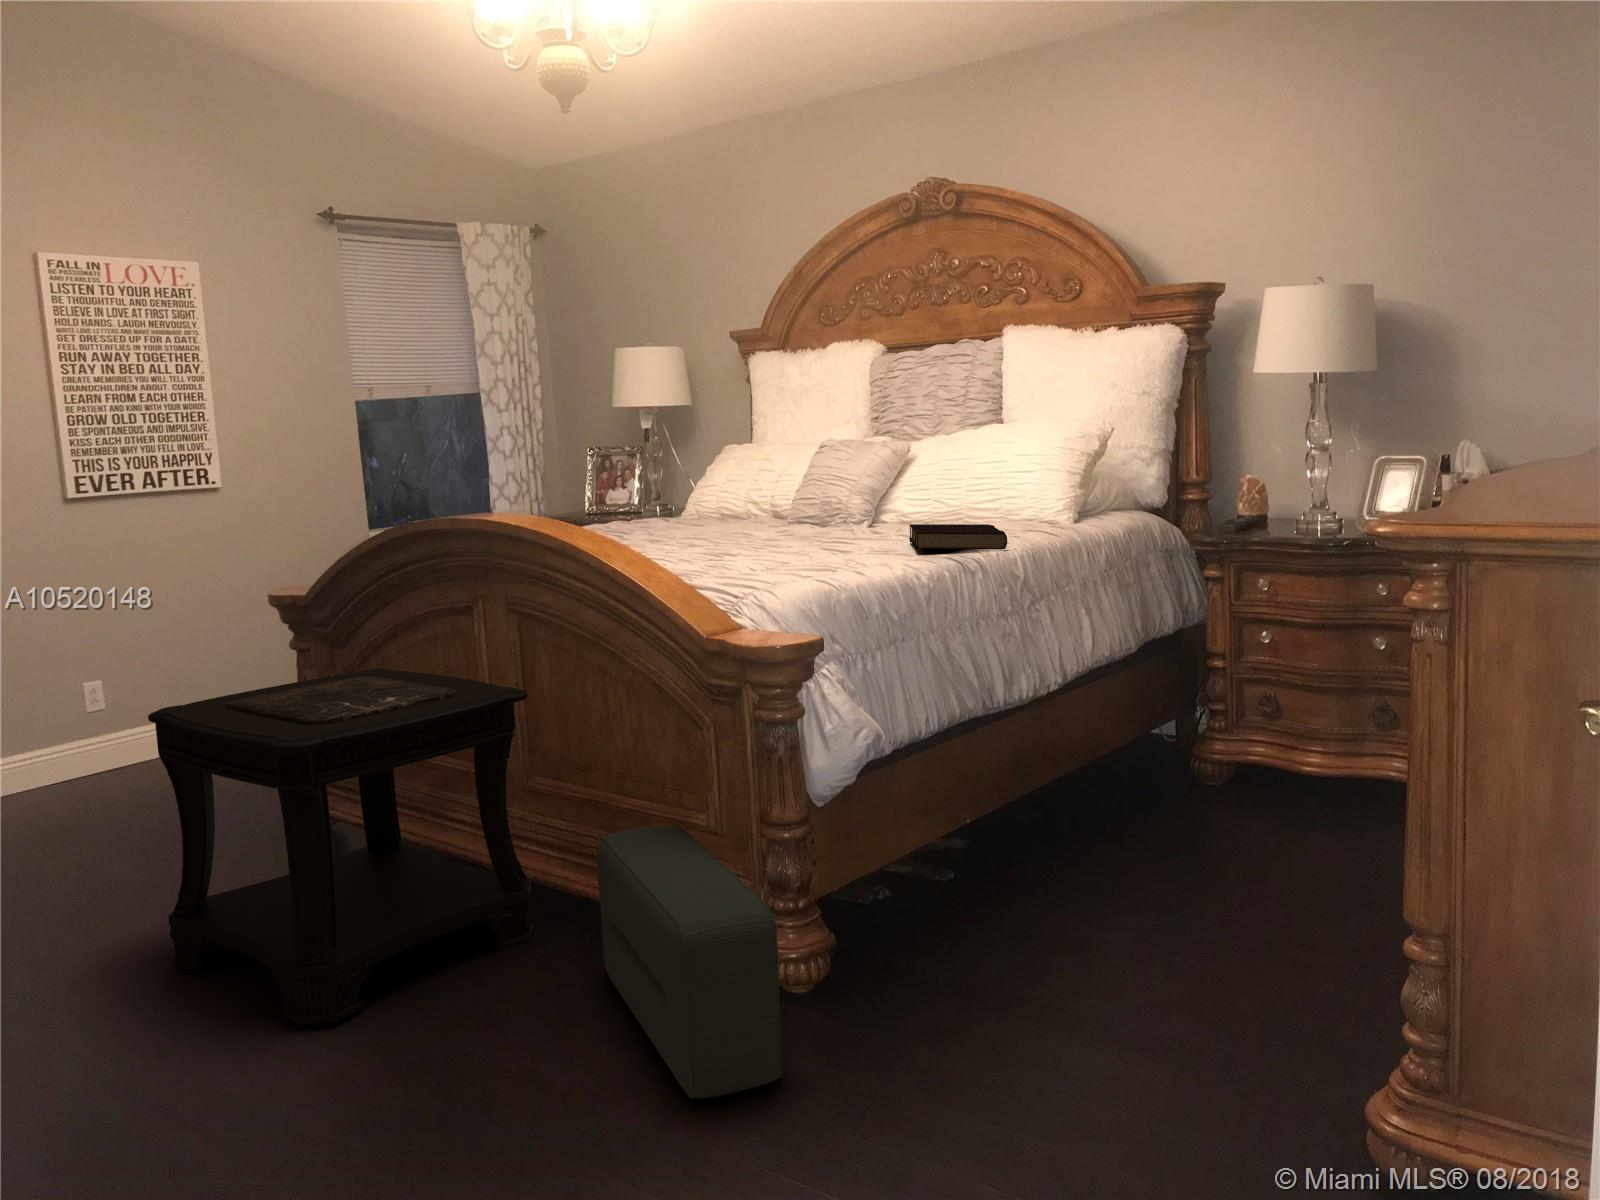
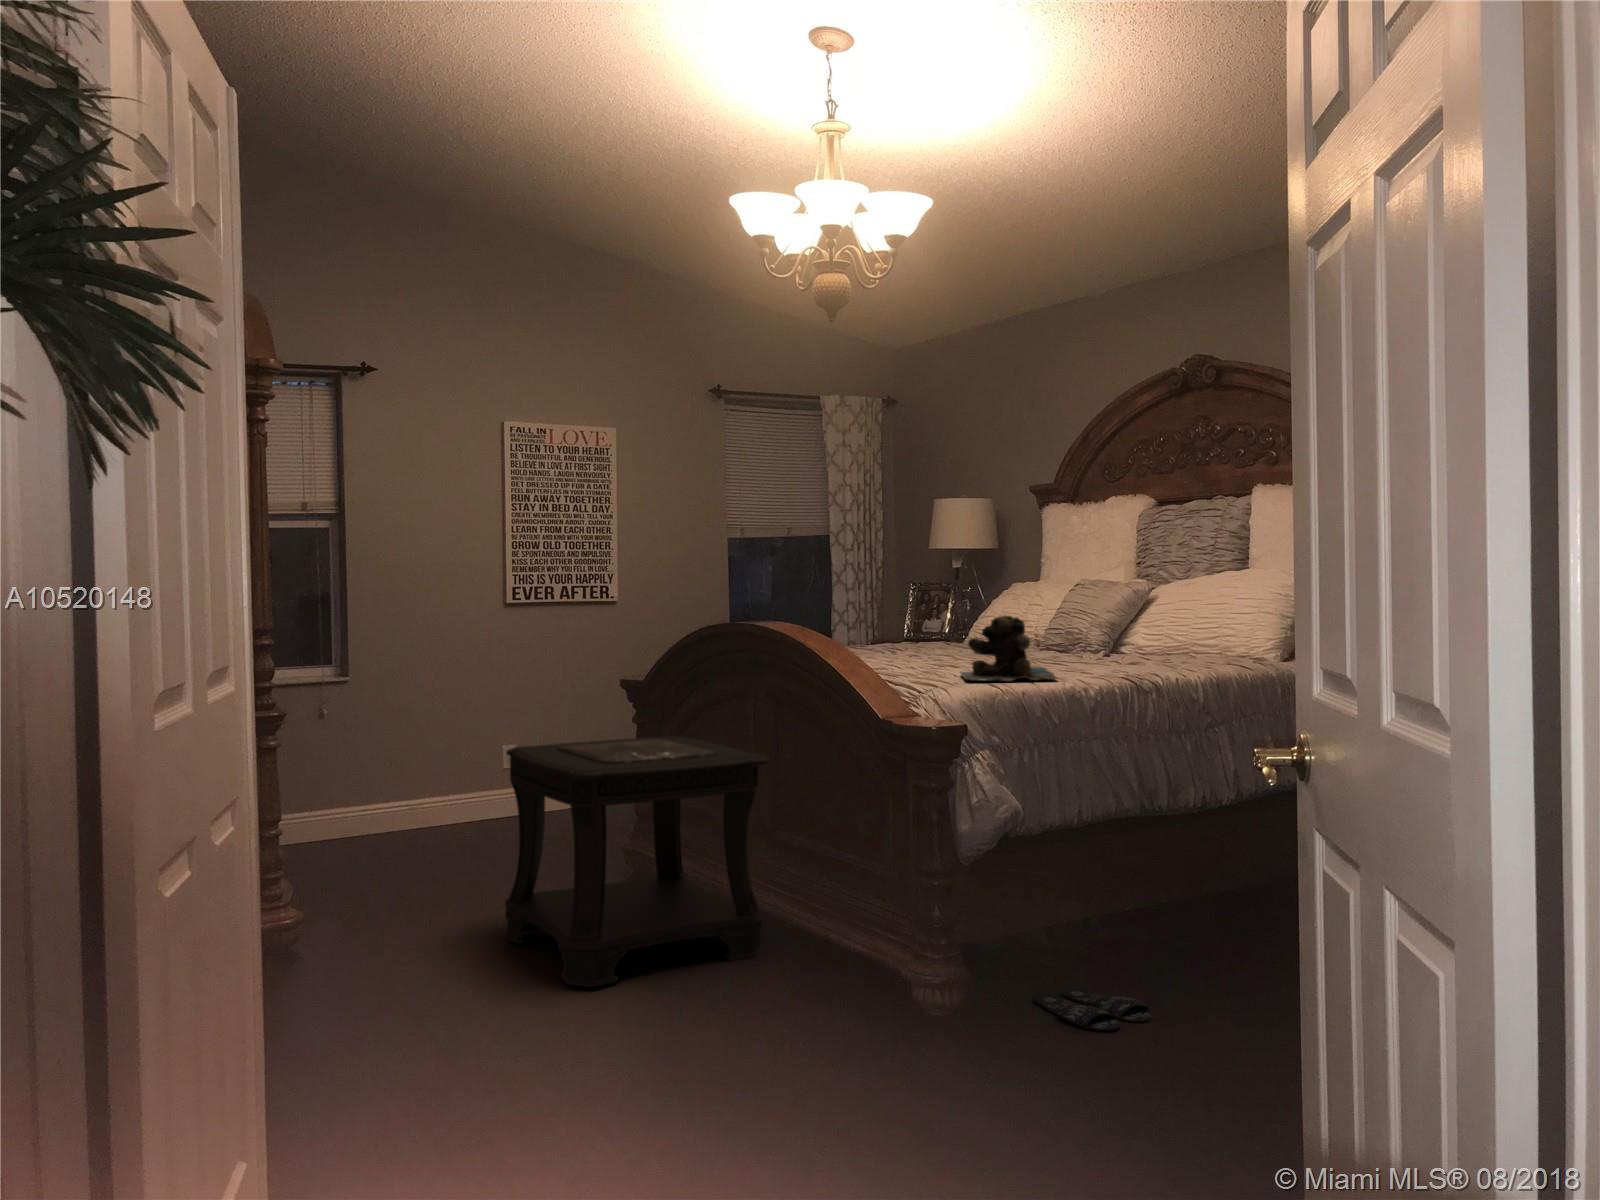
teddy bear: none [758,492,892,576] -> present [961,615,1058,681]
book: present [909,524,1007,551] -> none [1099,650,1185,674]
pouf: present [596,825,782,1099] -> none [796,871,893,1074]
slippers: none [891,921,1029,973] -> present [1034,988,1151,1031]

